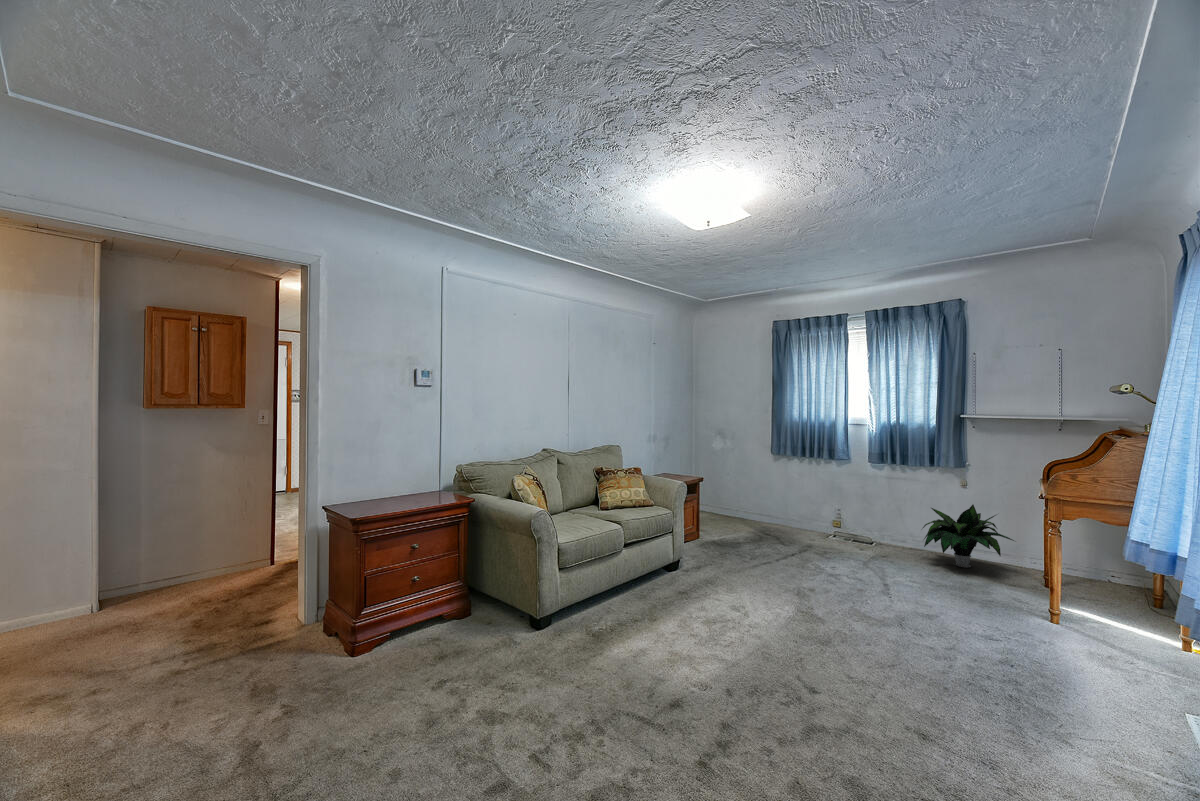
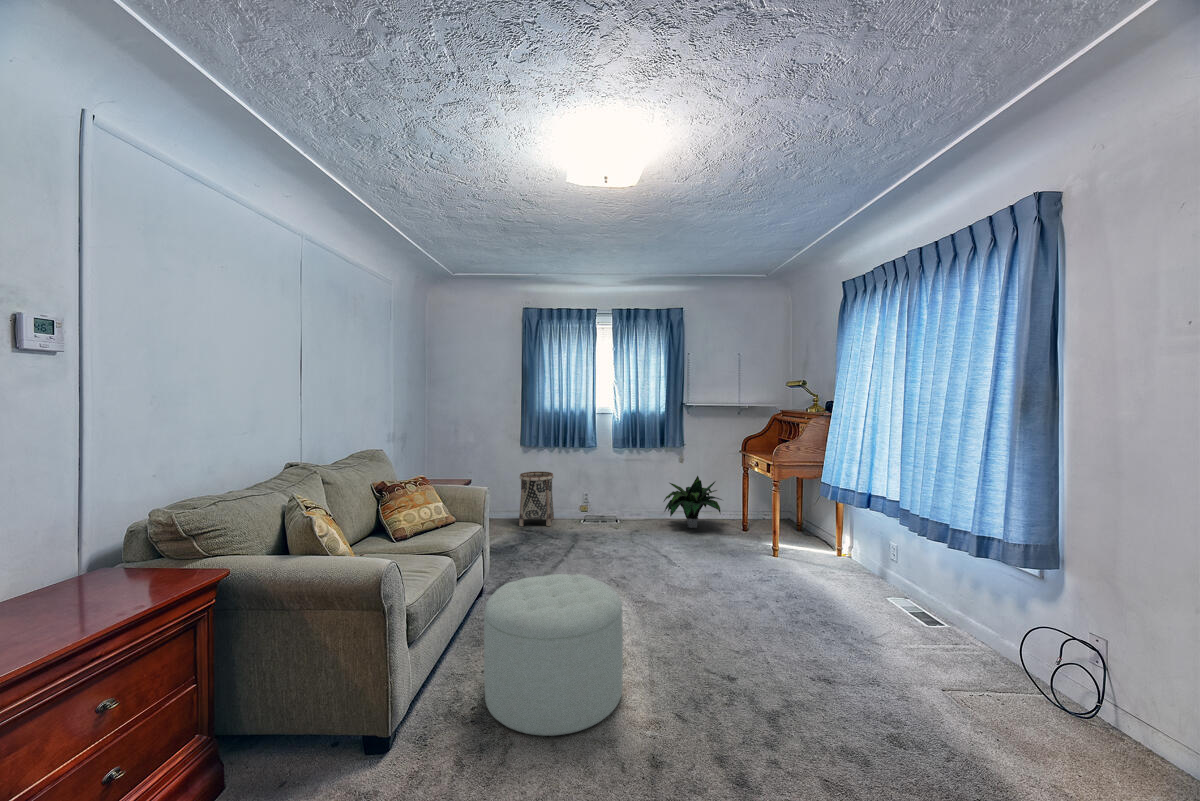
basket: none [761,479,801,535] -> present [519,471,554,526]
ottoman: none [598,549,710,672] -> present [484,574,623,736]

